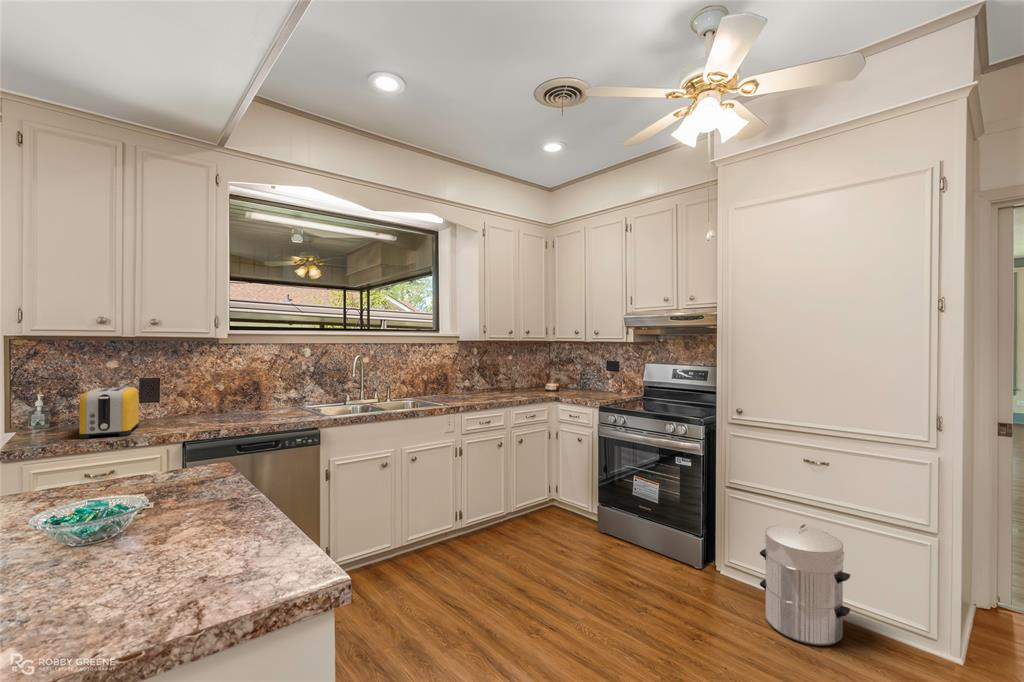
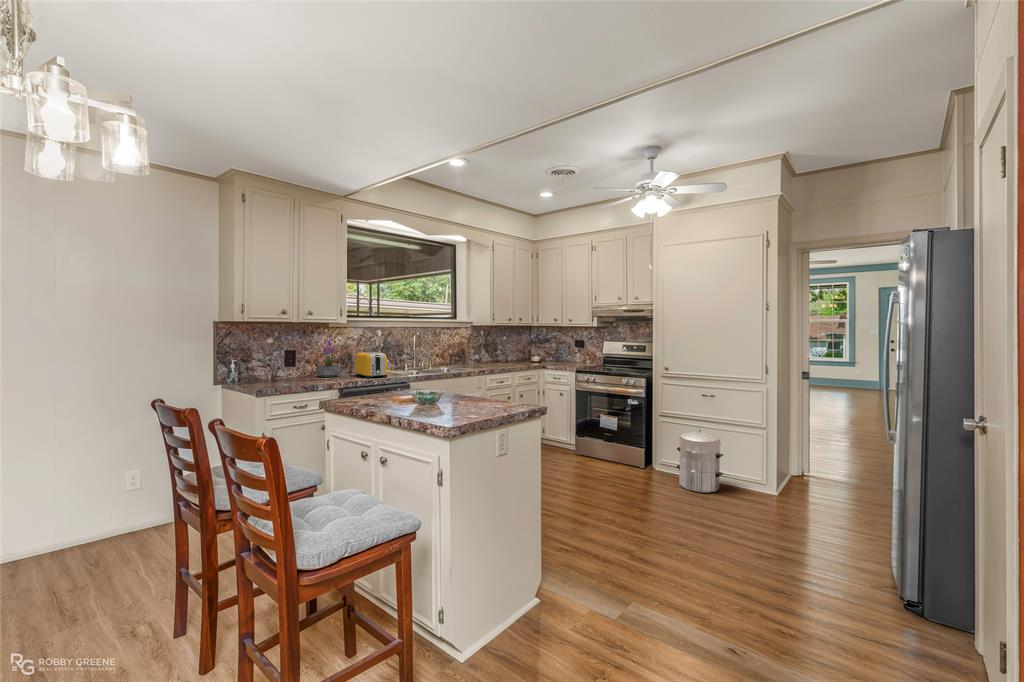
potted plant: none [193,357,226,419] -> present [317,338,341,377]
toaster: present [79,387,139,439] -> present [356,352,387,378]

